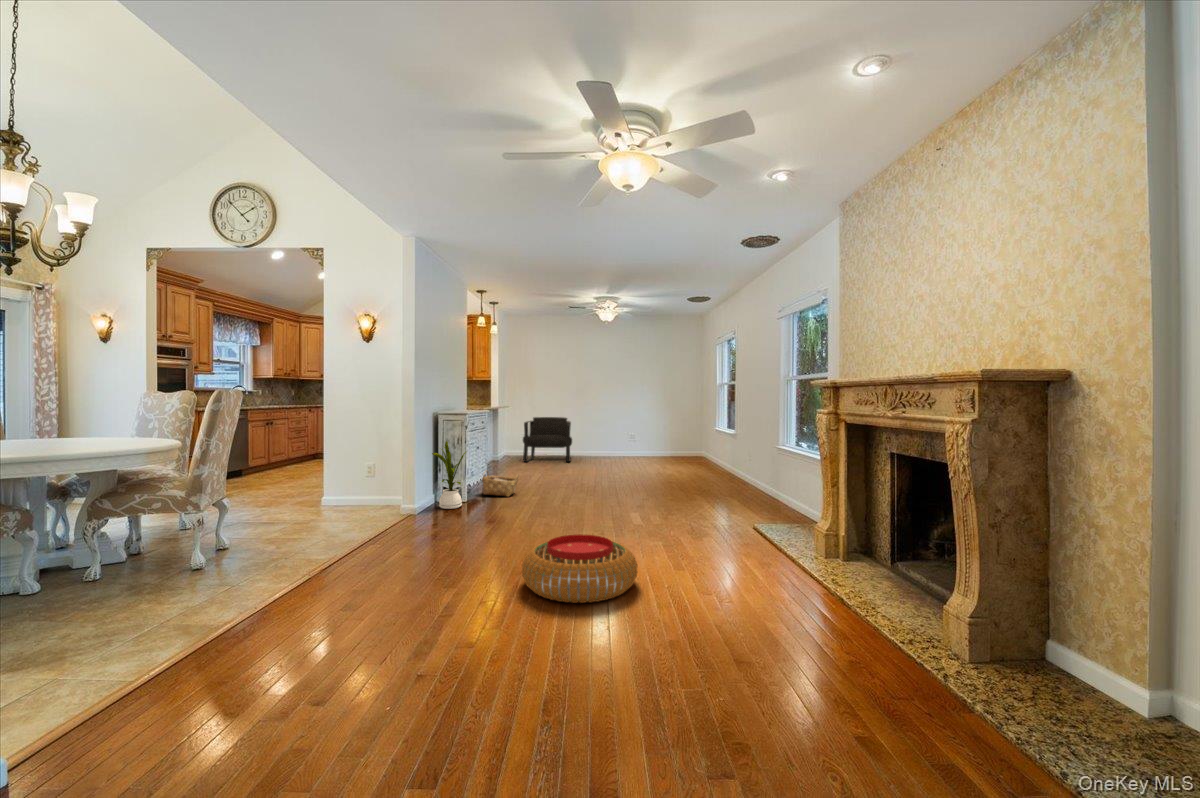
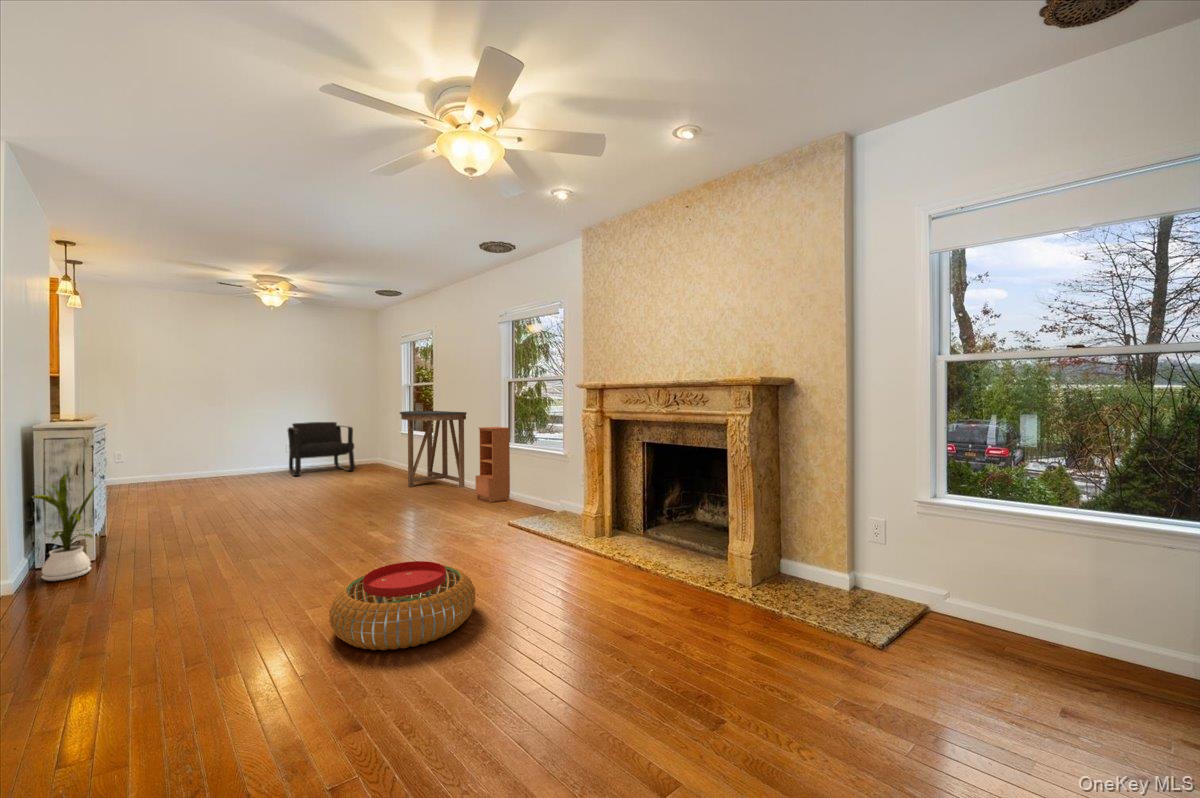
console table: none [696,410,753,488] -> present [400,411,467,487]
armchair: present [523,417,572,462] -> present [288,422,355,476]
bookcase: none [748,428,782,506] -> present [475,427,510,502]
woven basket: present [482,471,518,497] -> none [111,509,179,547]

